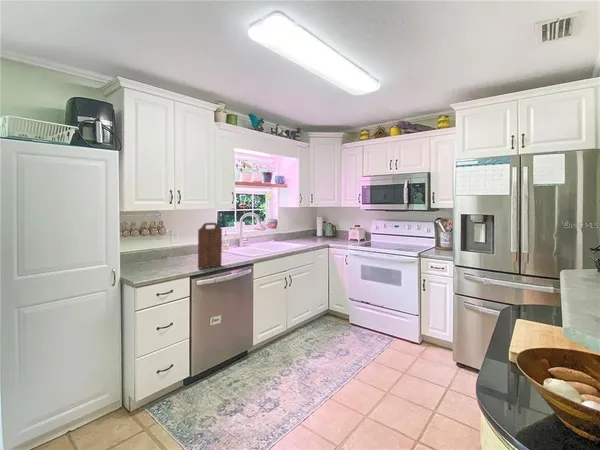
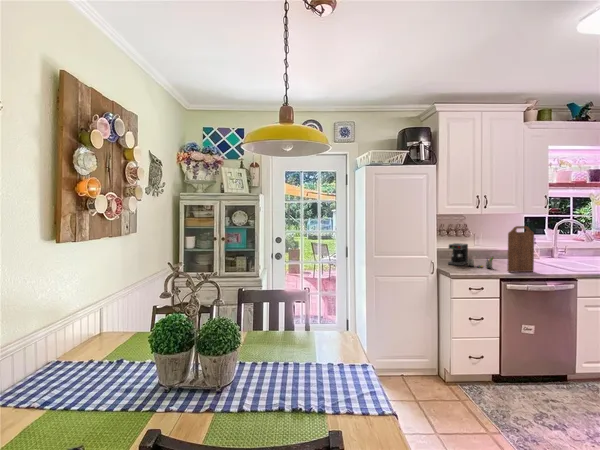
coffee maker: none [138,240,186,266] -> present [448,243,493,268]

